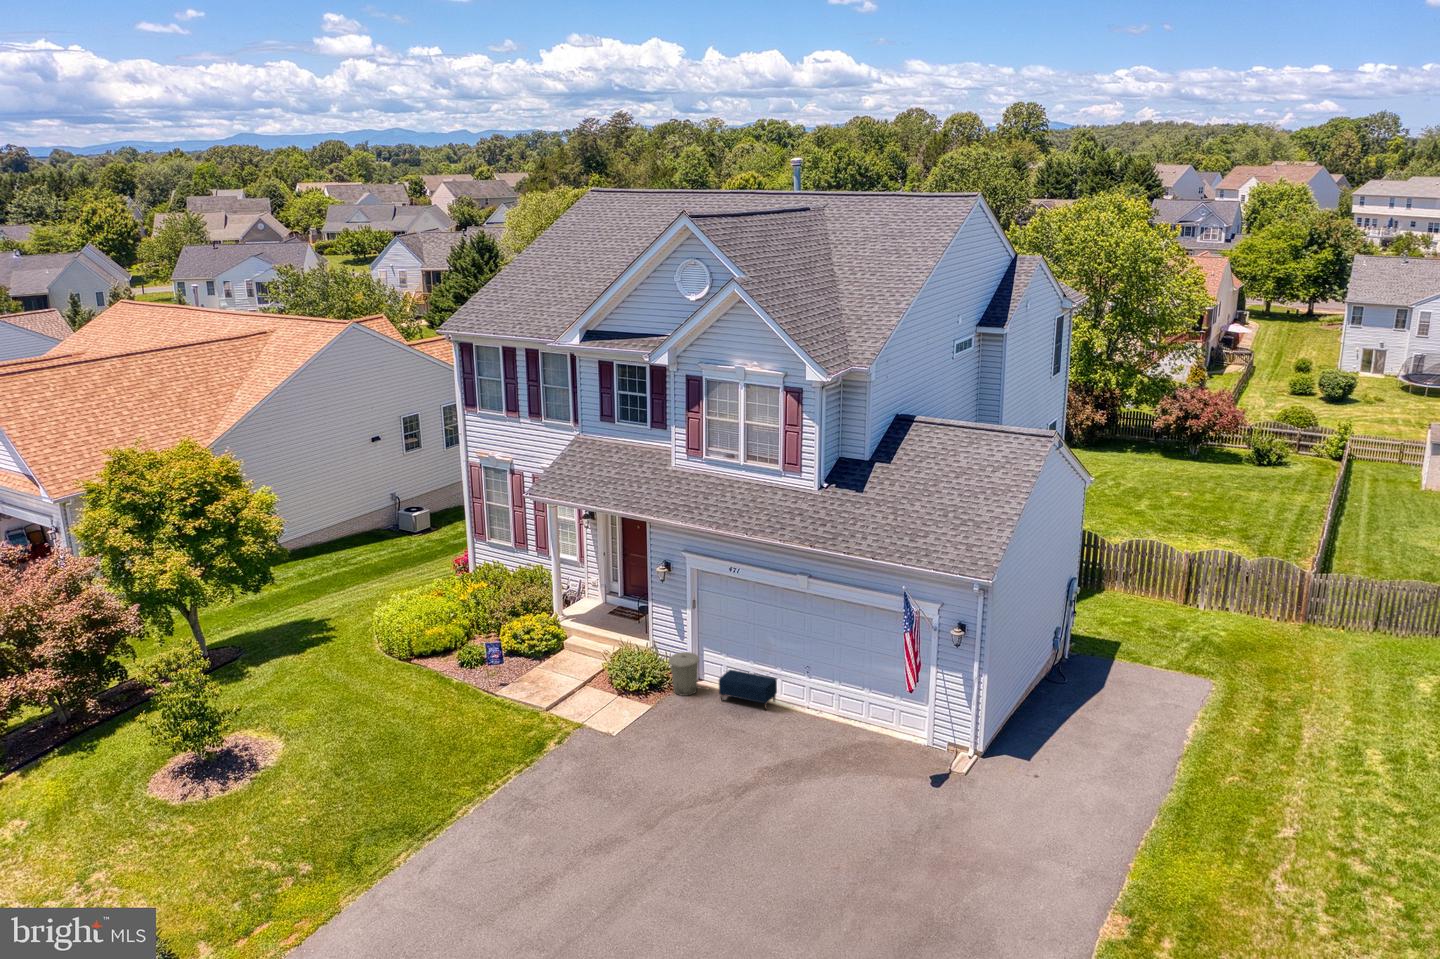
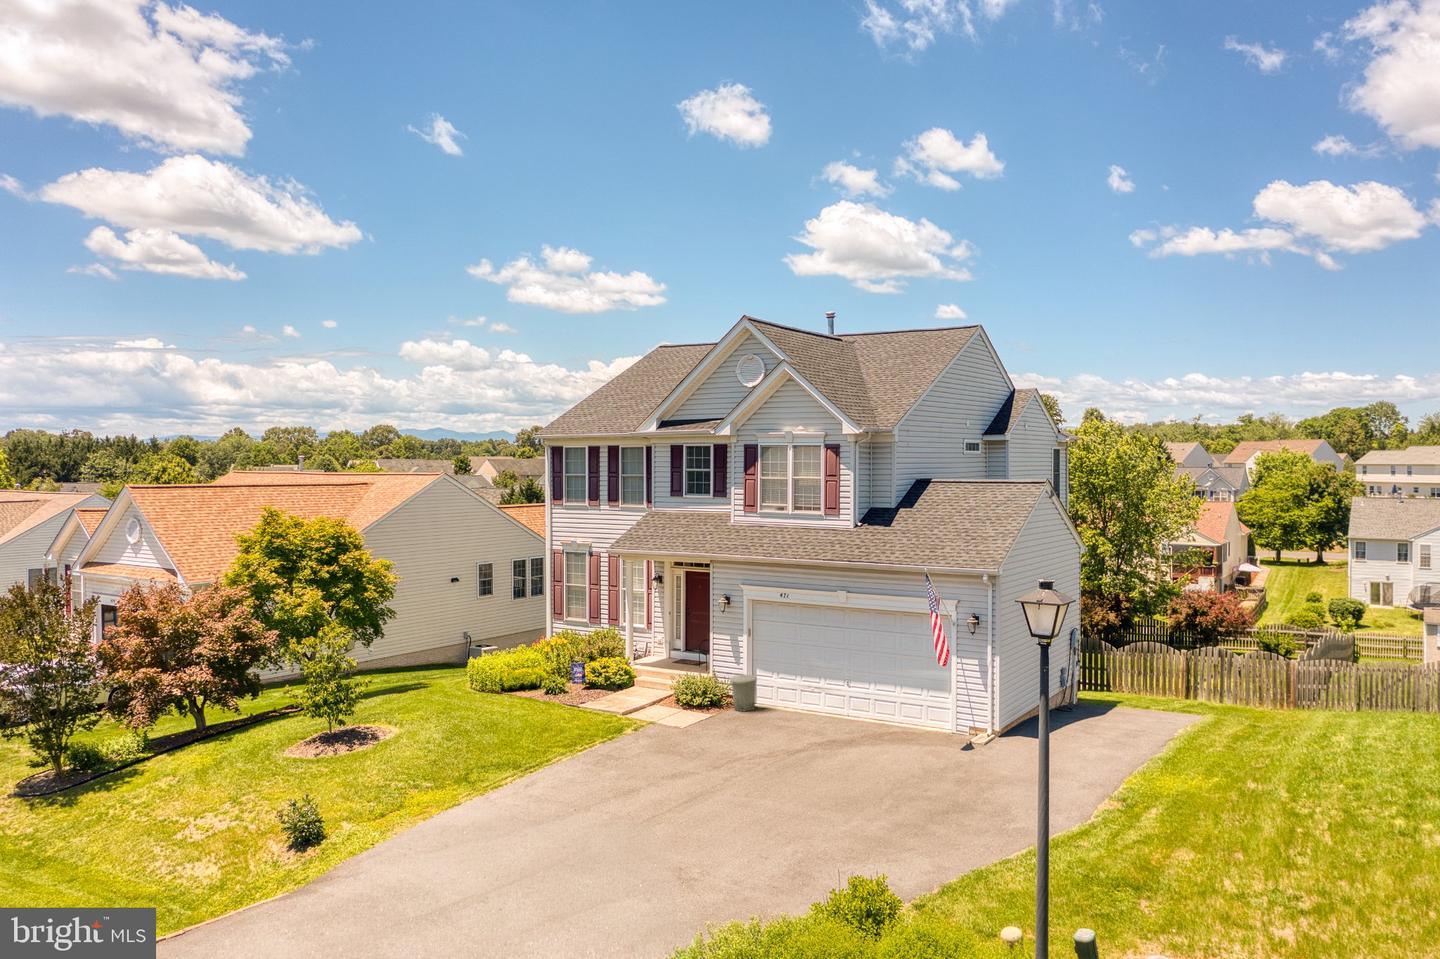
bench: present [719,670,777,710] -> none [775,688,827,718]

